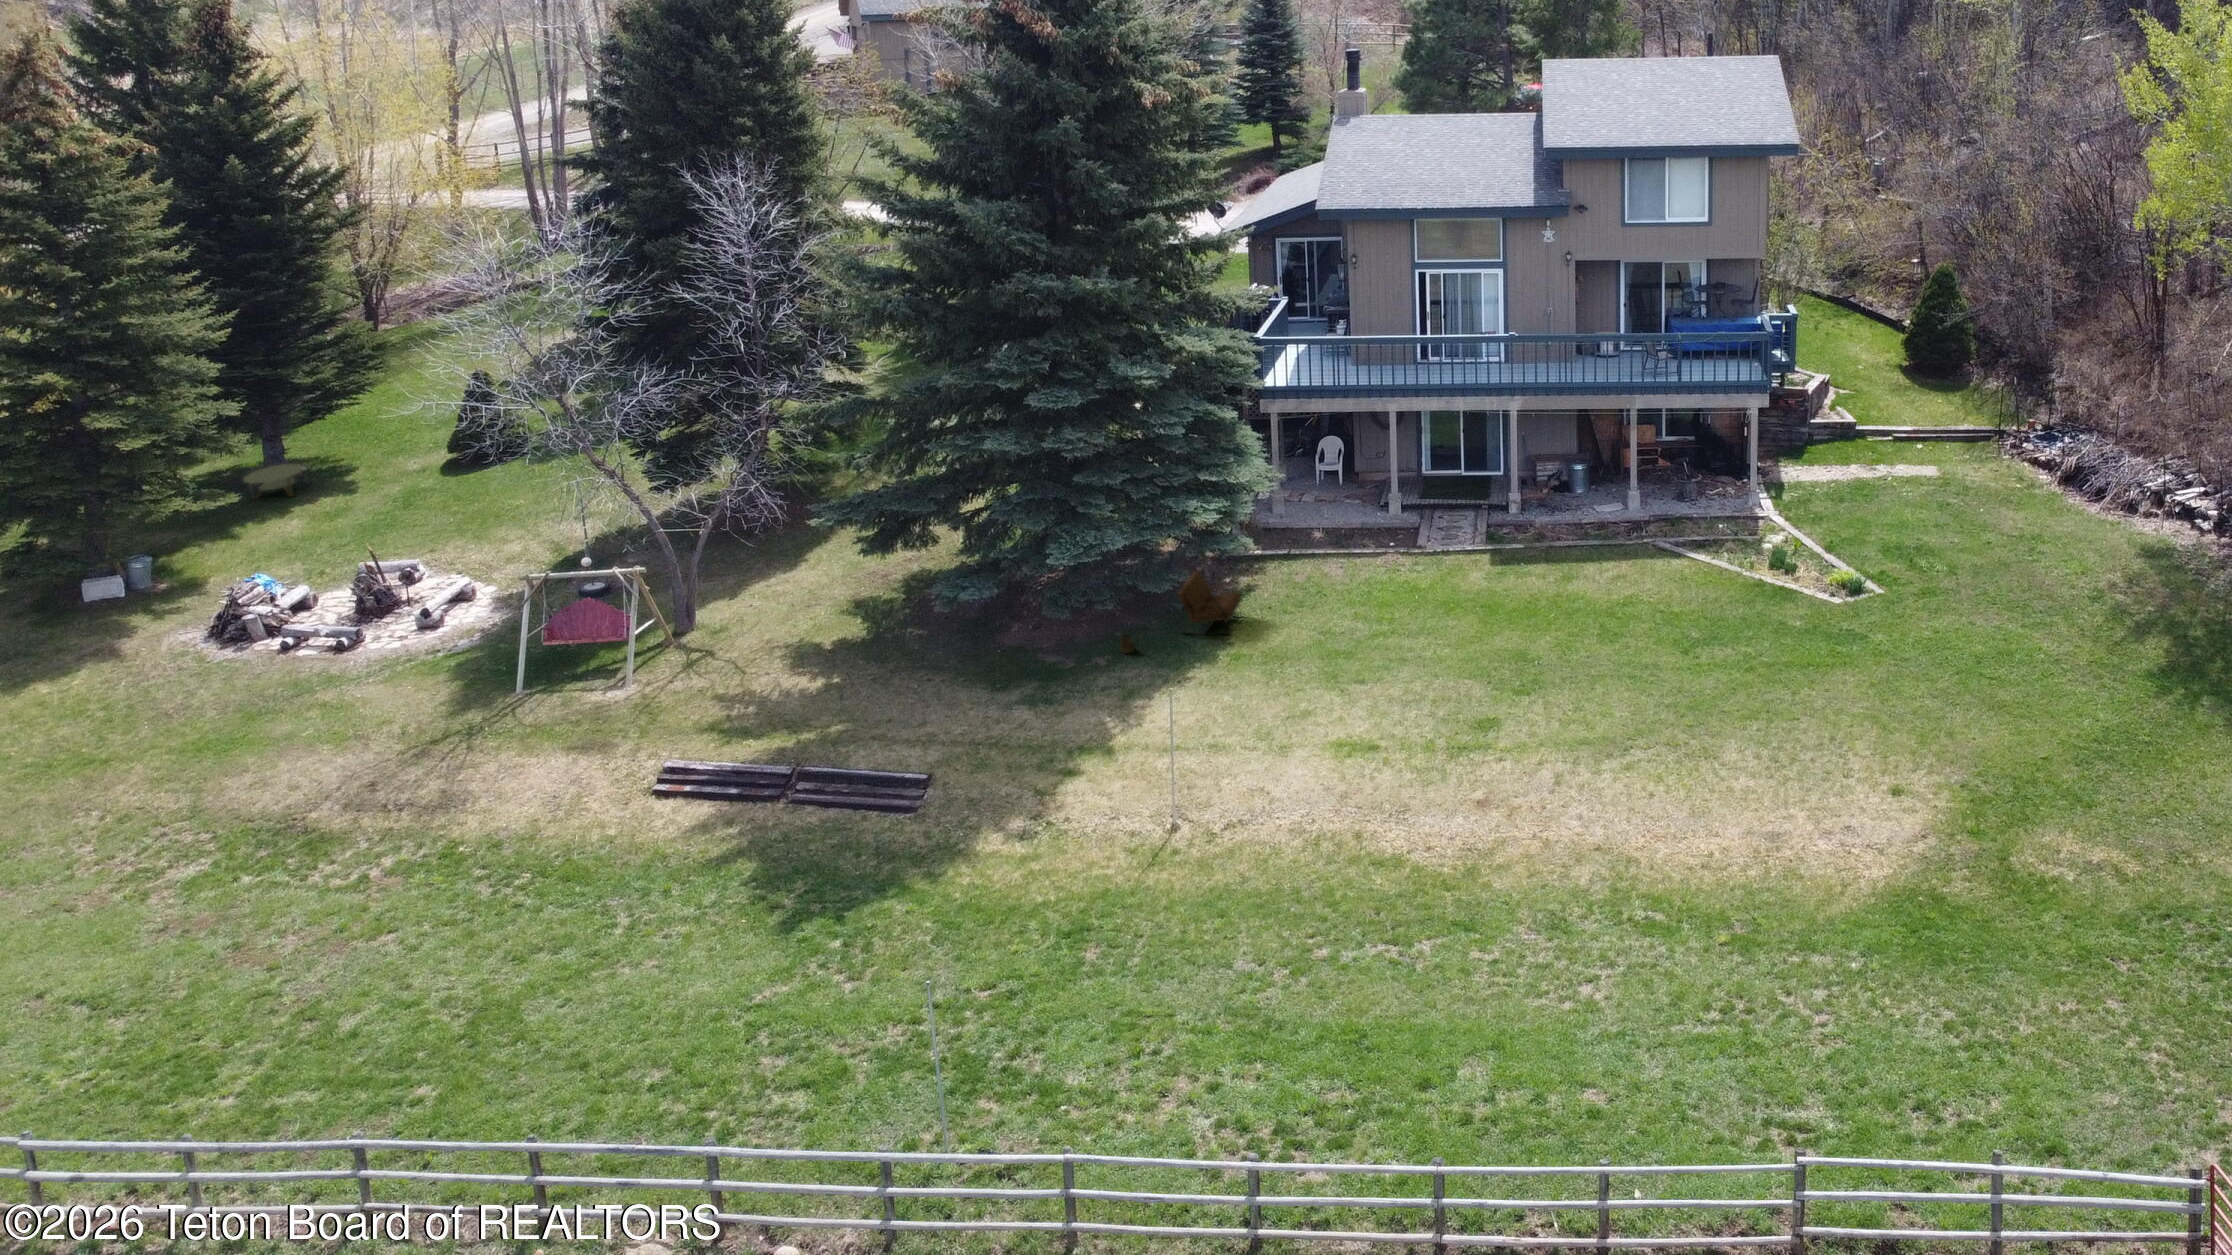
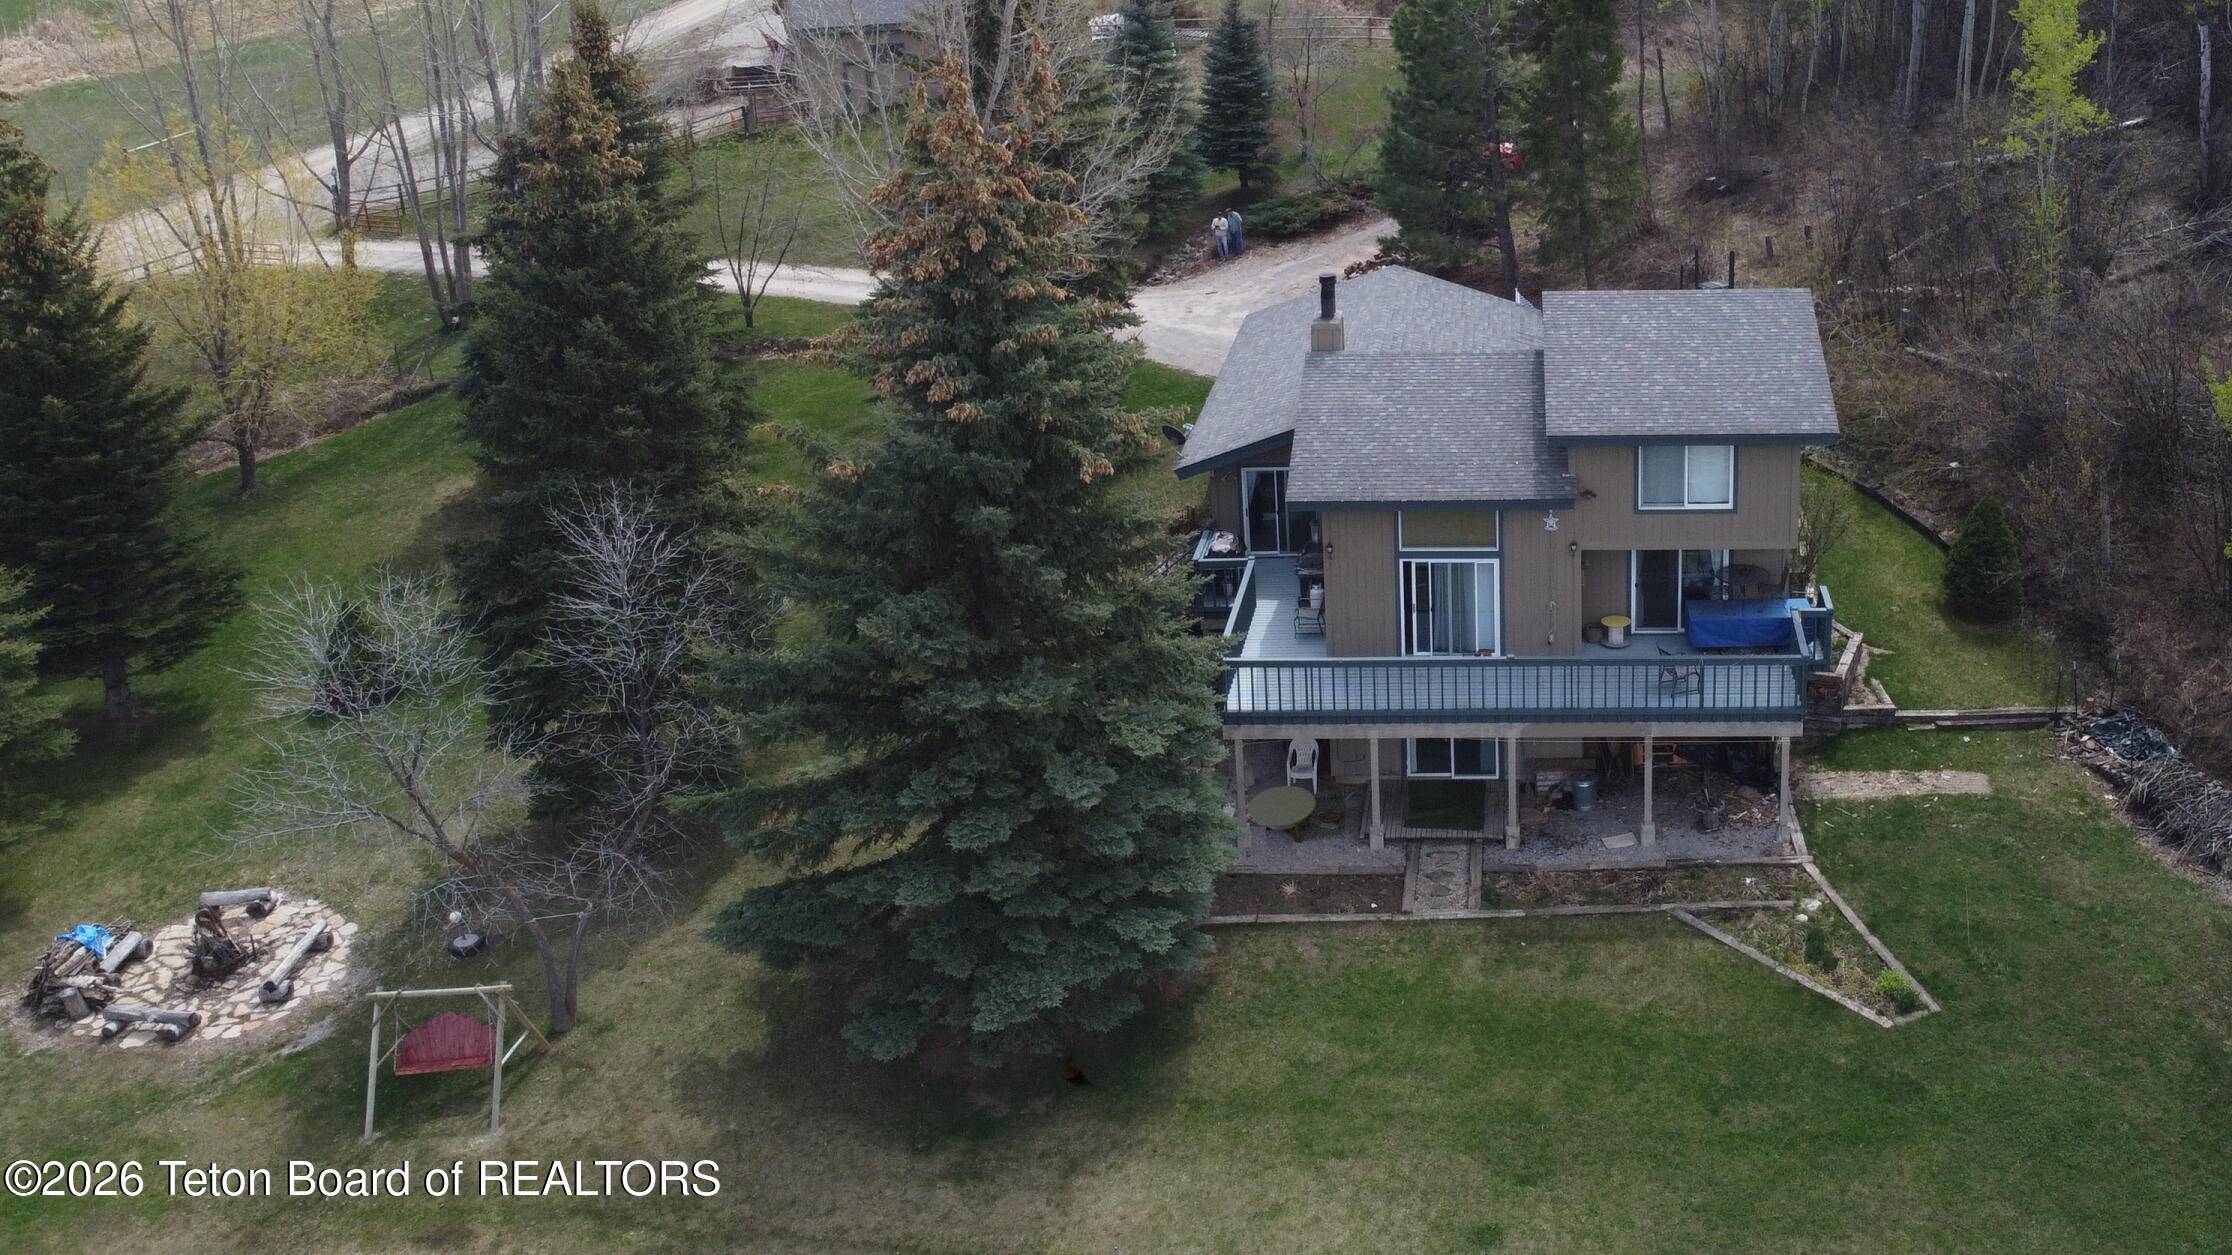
round table: present [244,464,303,498] -> present [1248,786,1315,843]
chair: present [1178,571,1242,635] -> none [1128,970,1203,1050]

